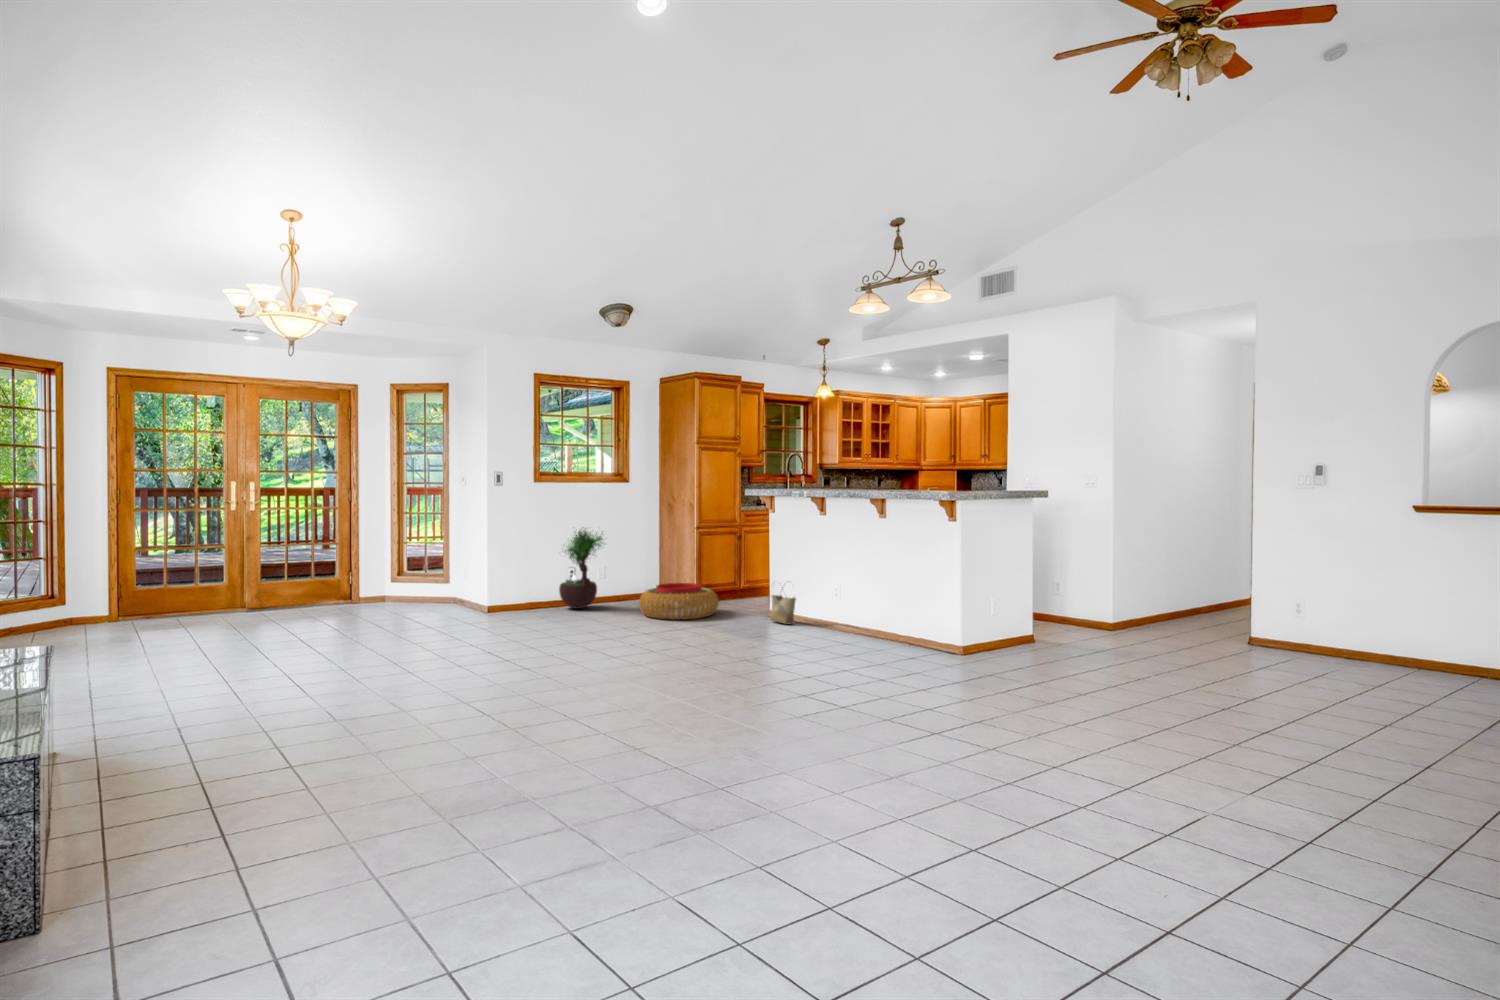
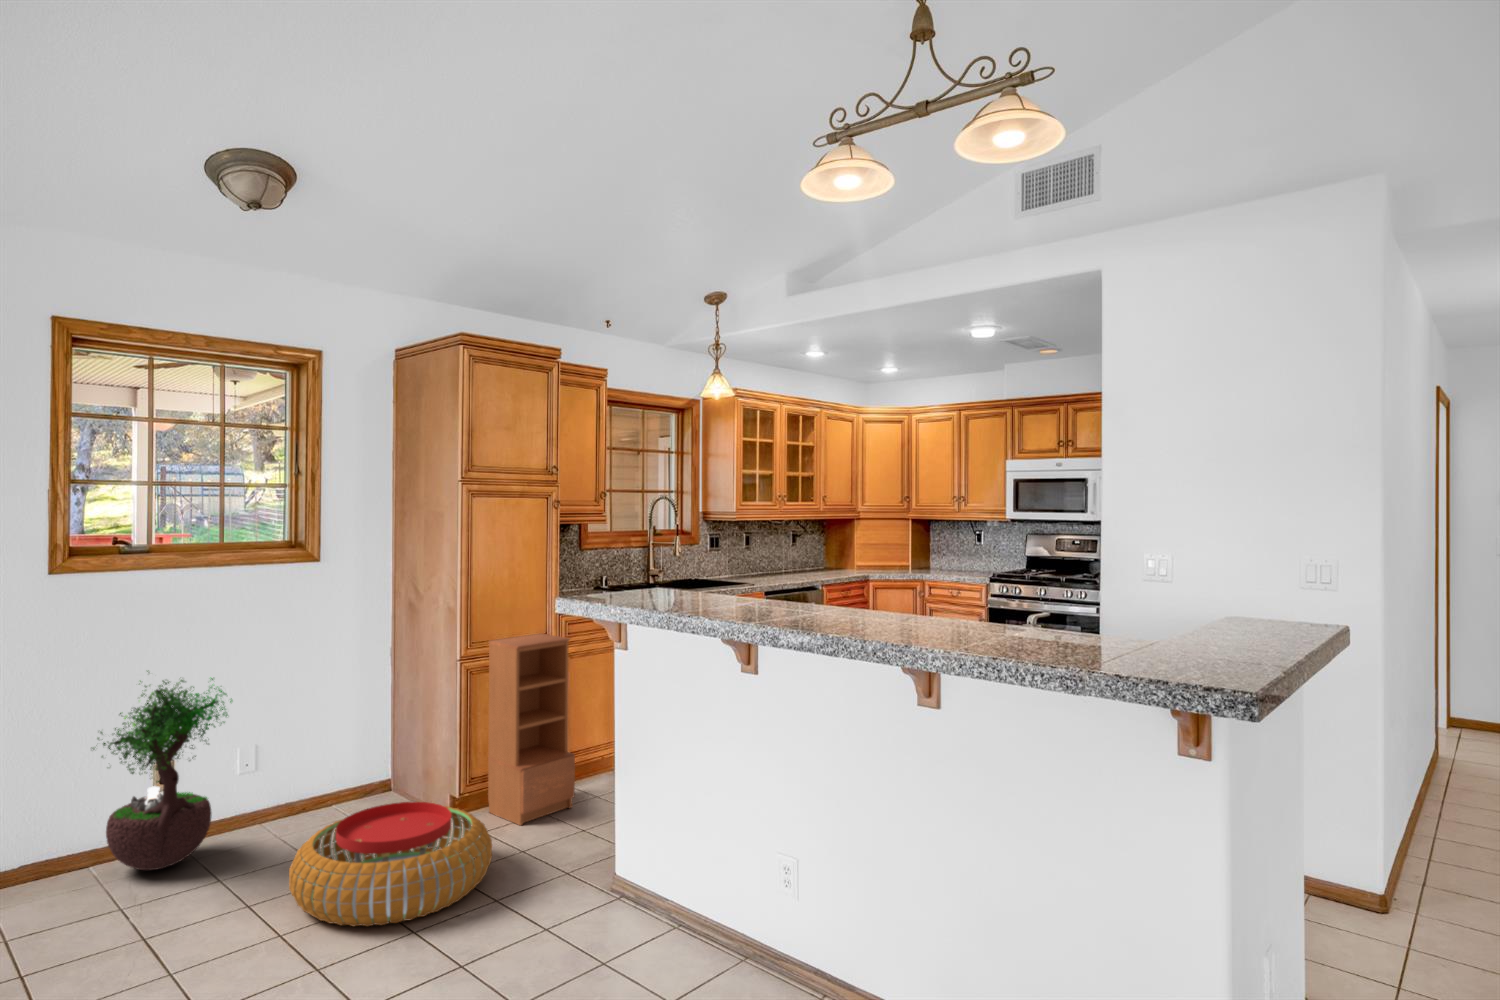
bookcase: none [710,519,751,605] -> present [488,634,575,825]
woven basket: present [770,587,796,624] -> none [609,822,675,941]

